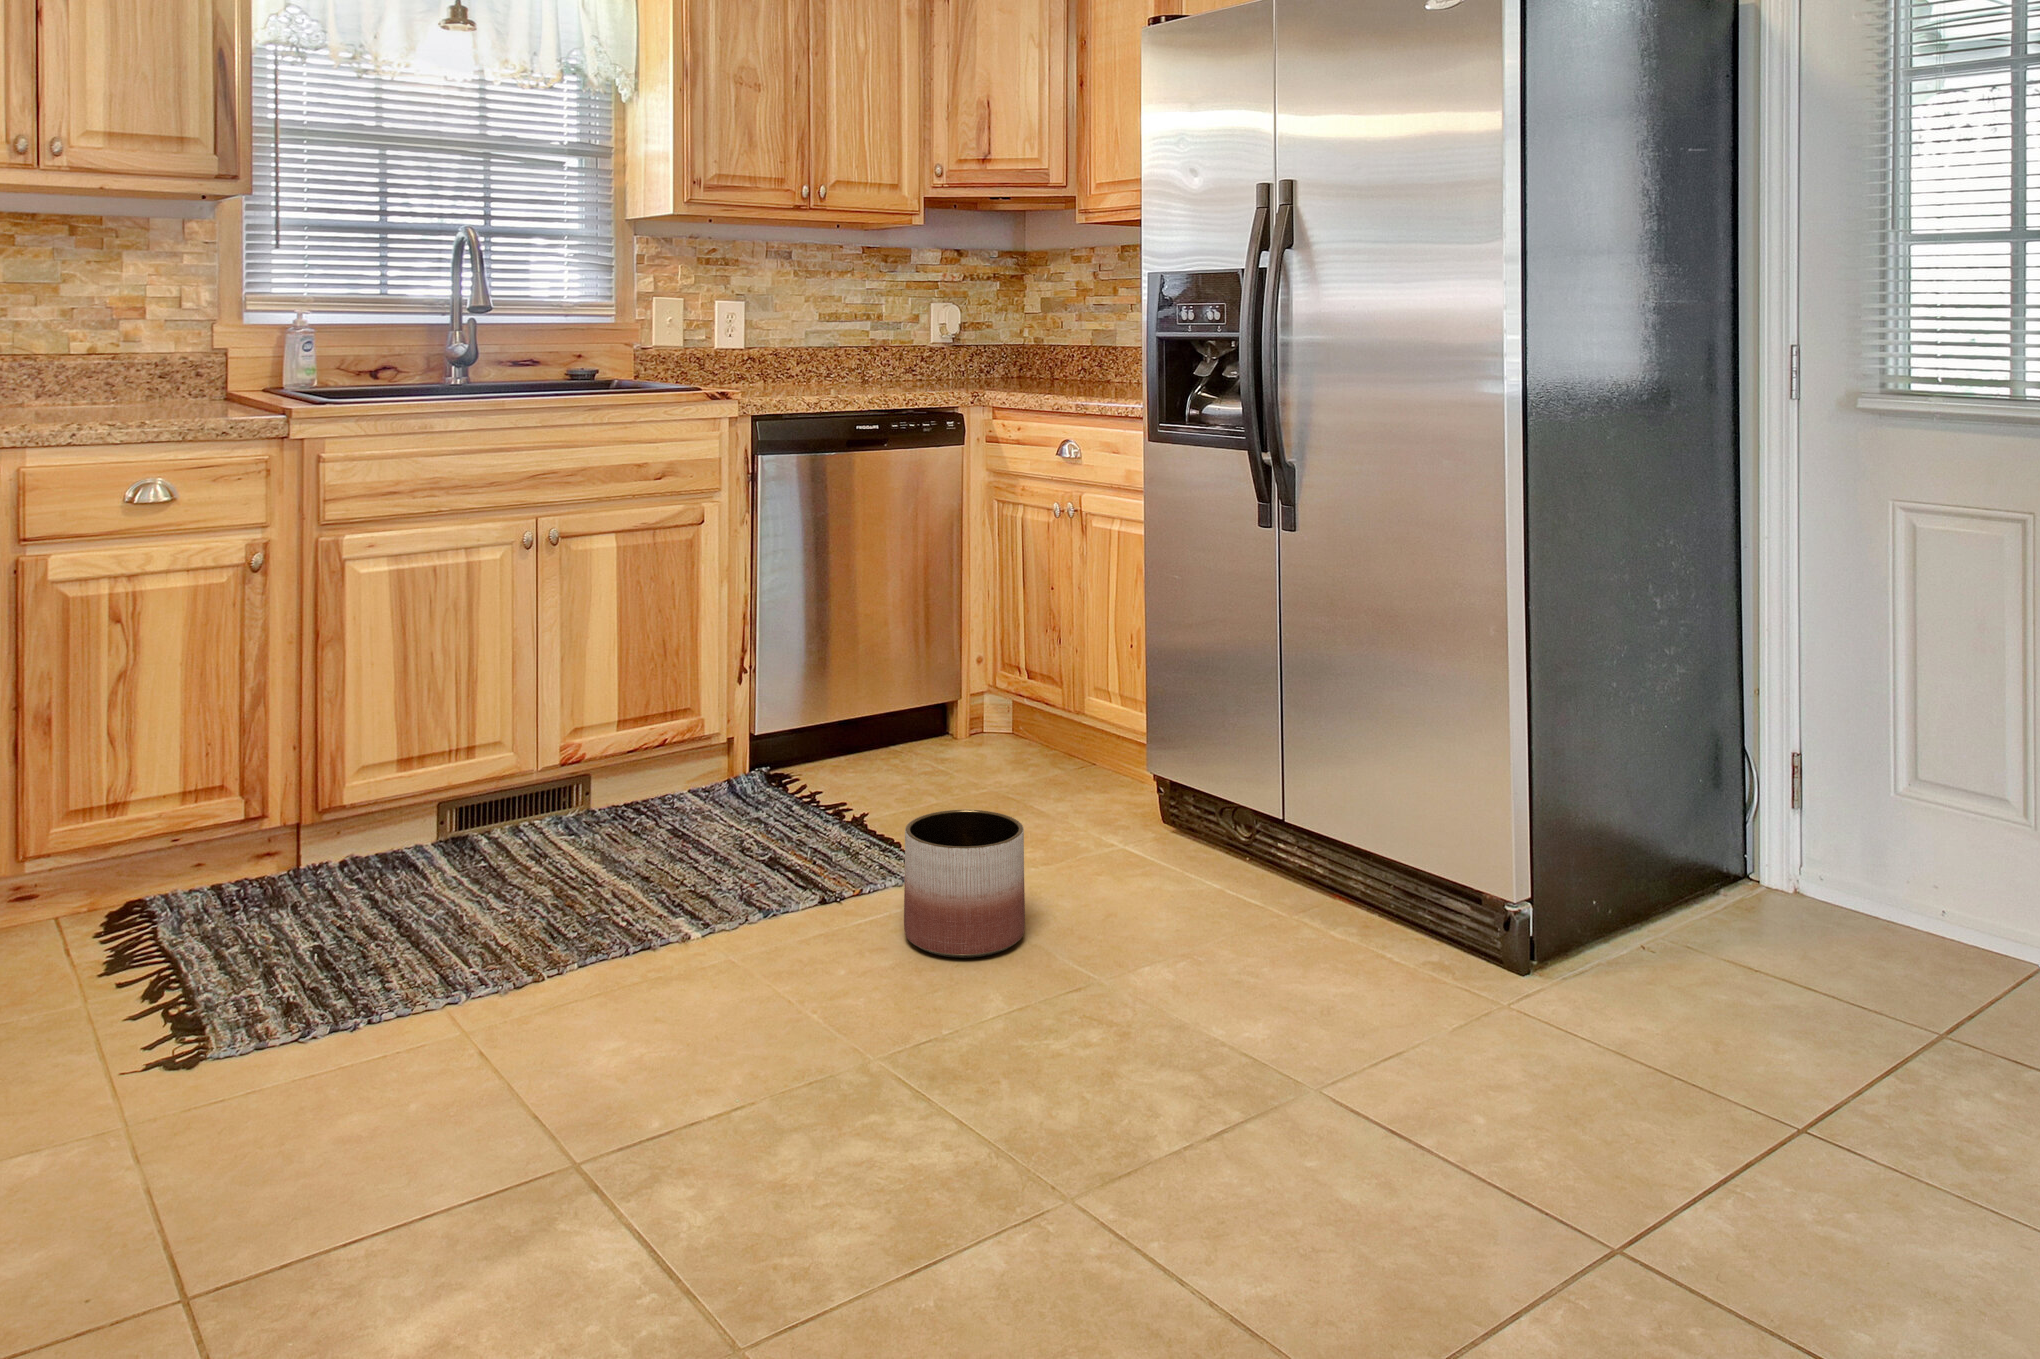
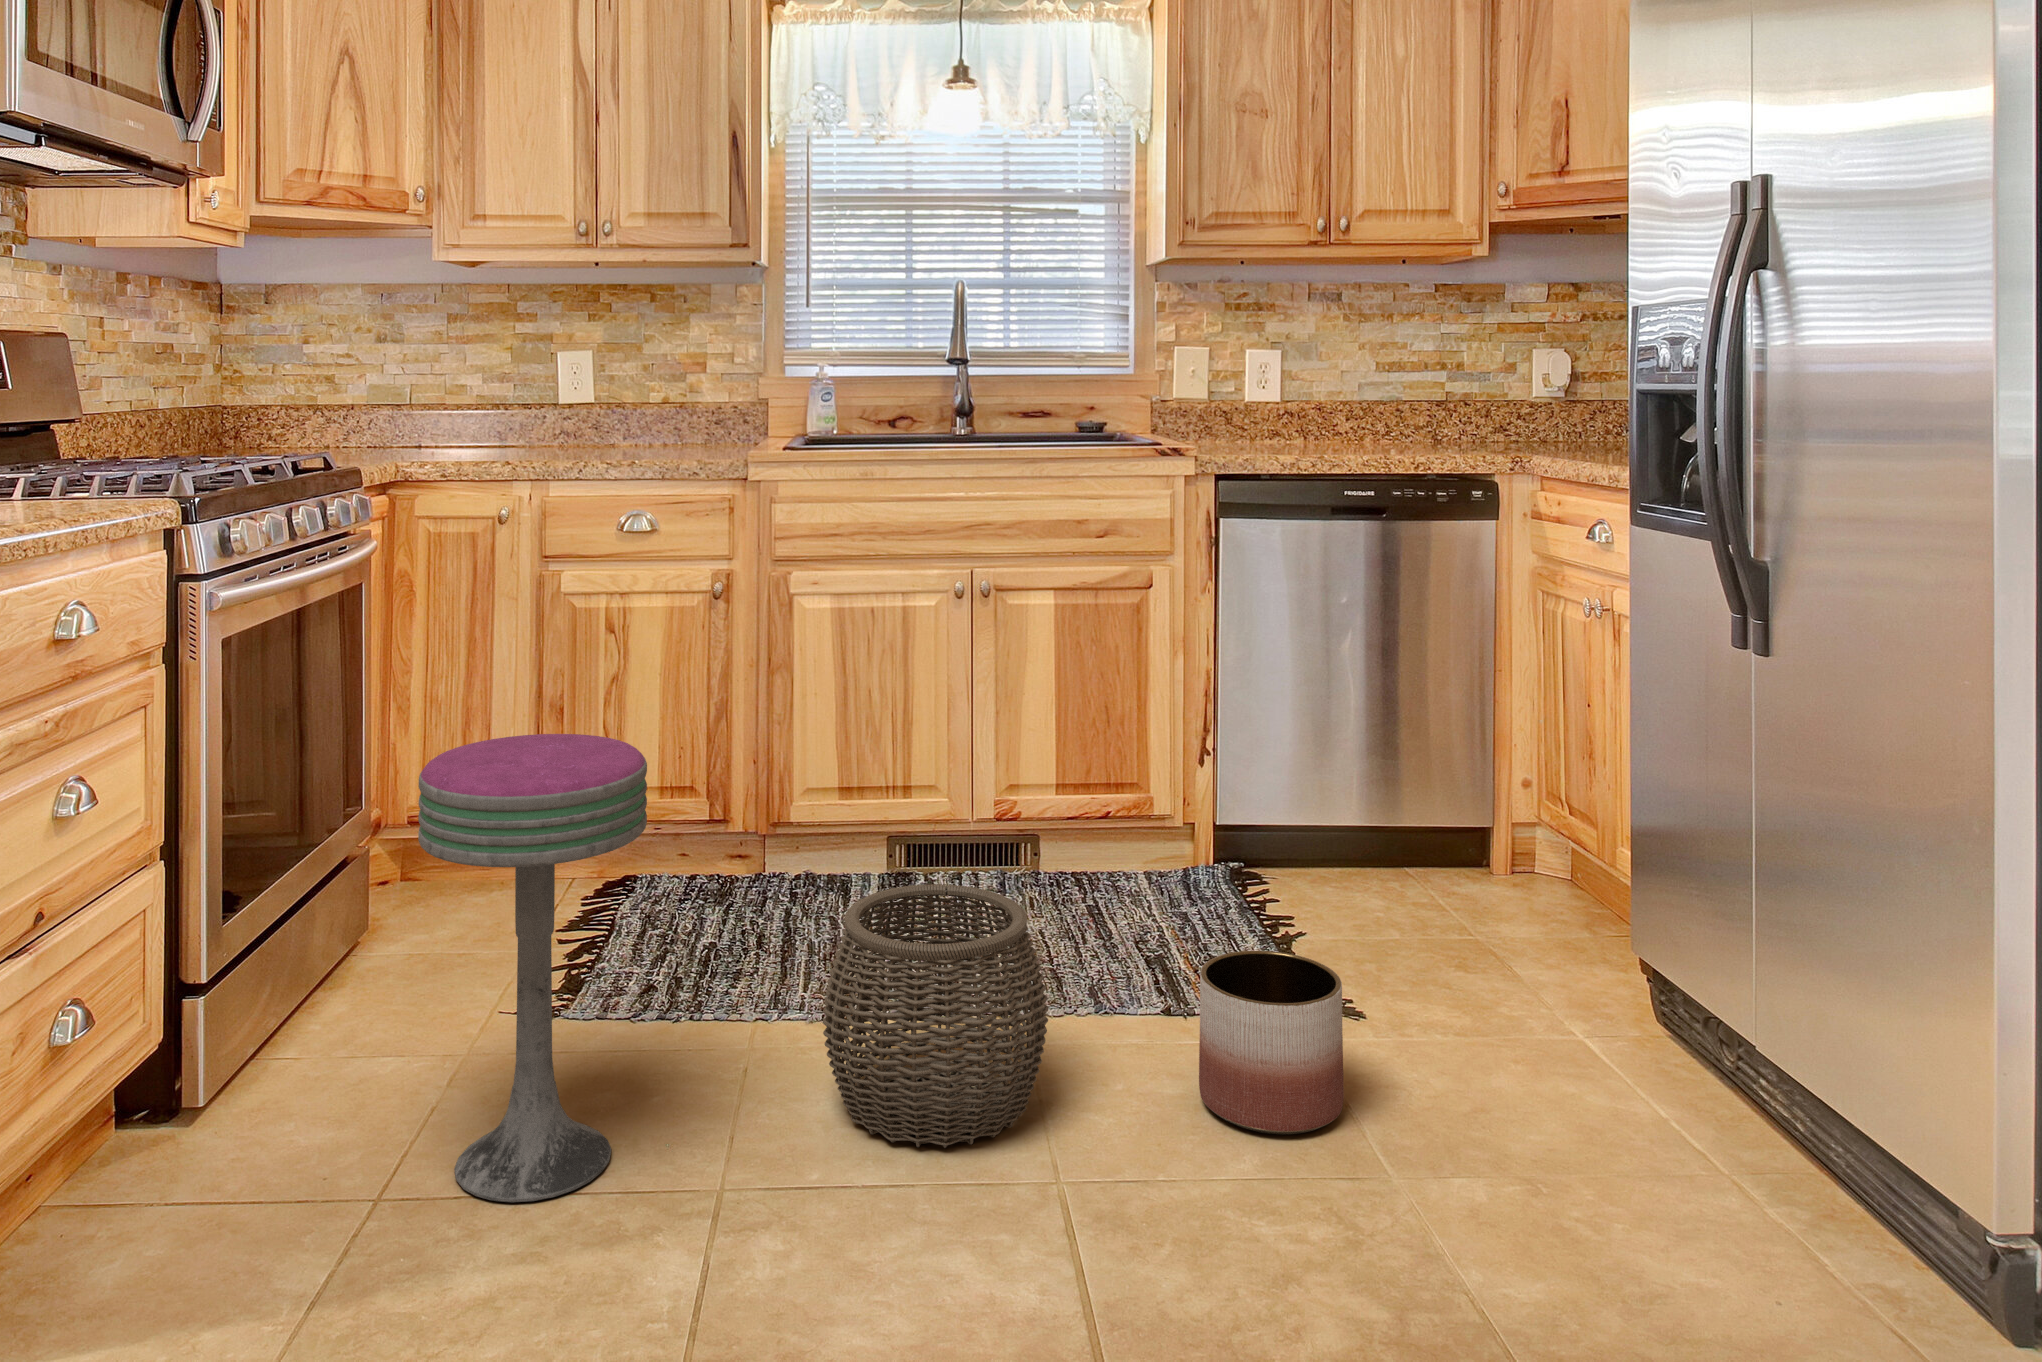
bar stool: none [204,705,472,1226] -> present [418,734,647,1202]
woven basket: none [589,804,809,1051] -> present [823,884,1048,1148]

